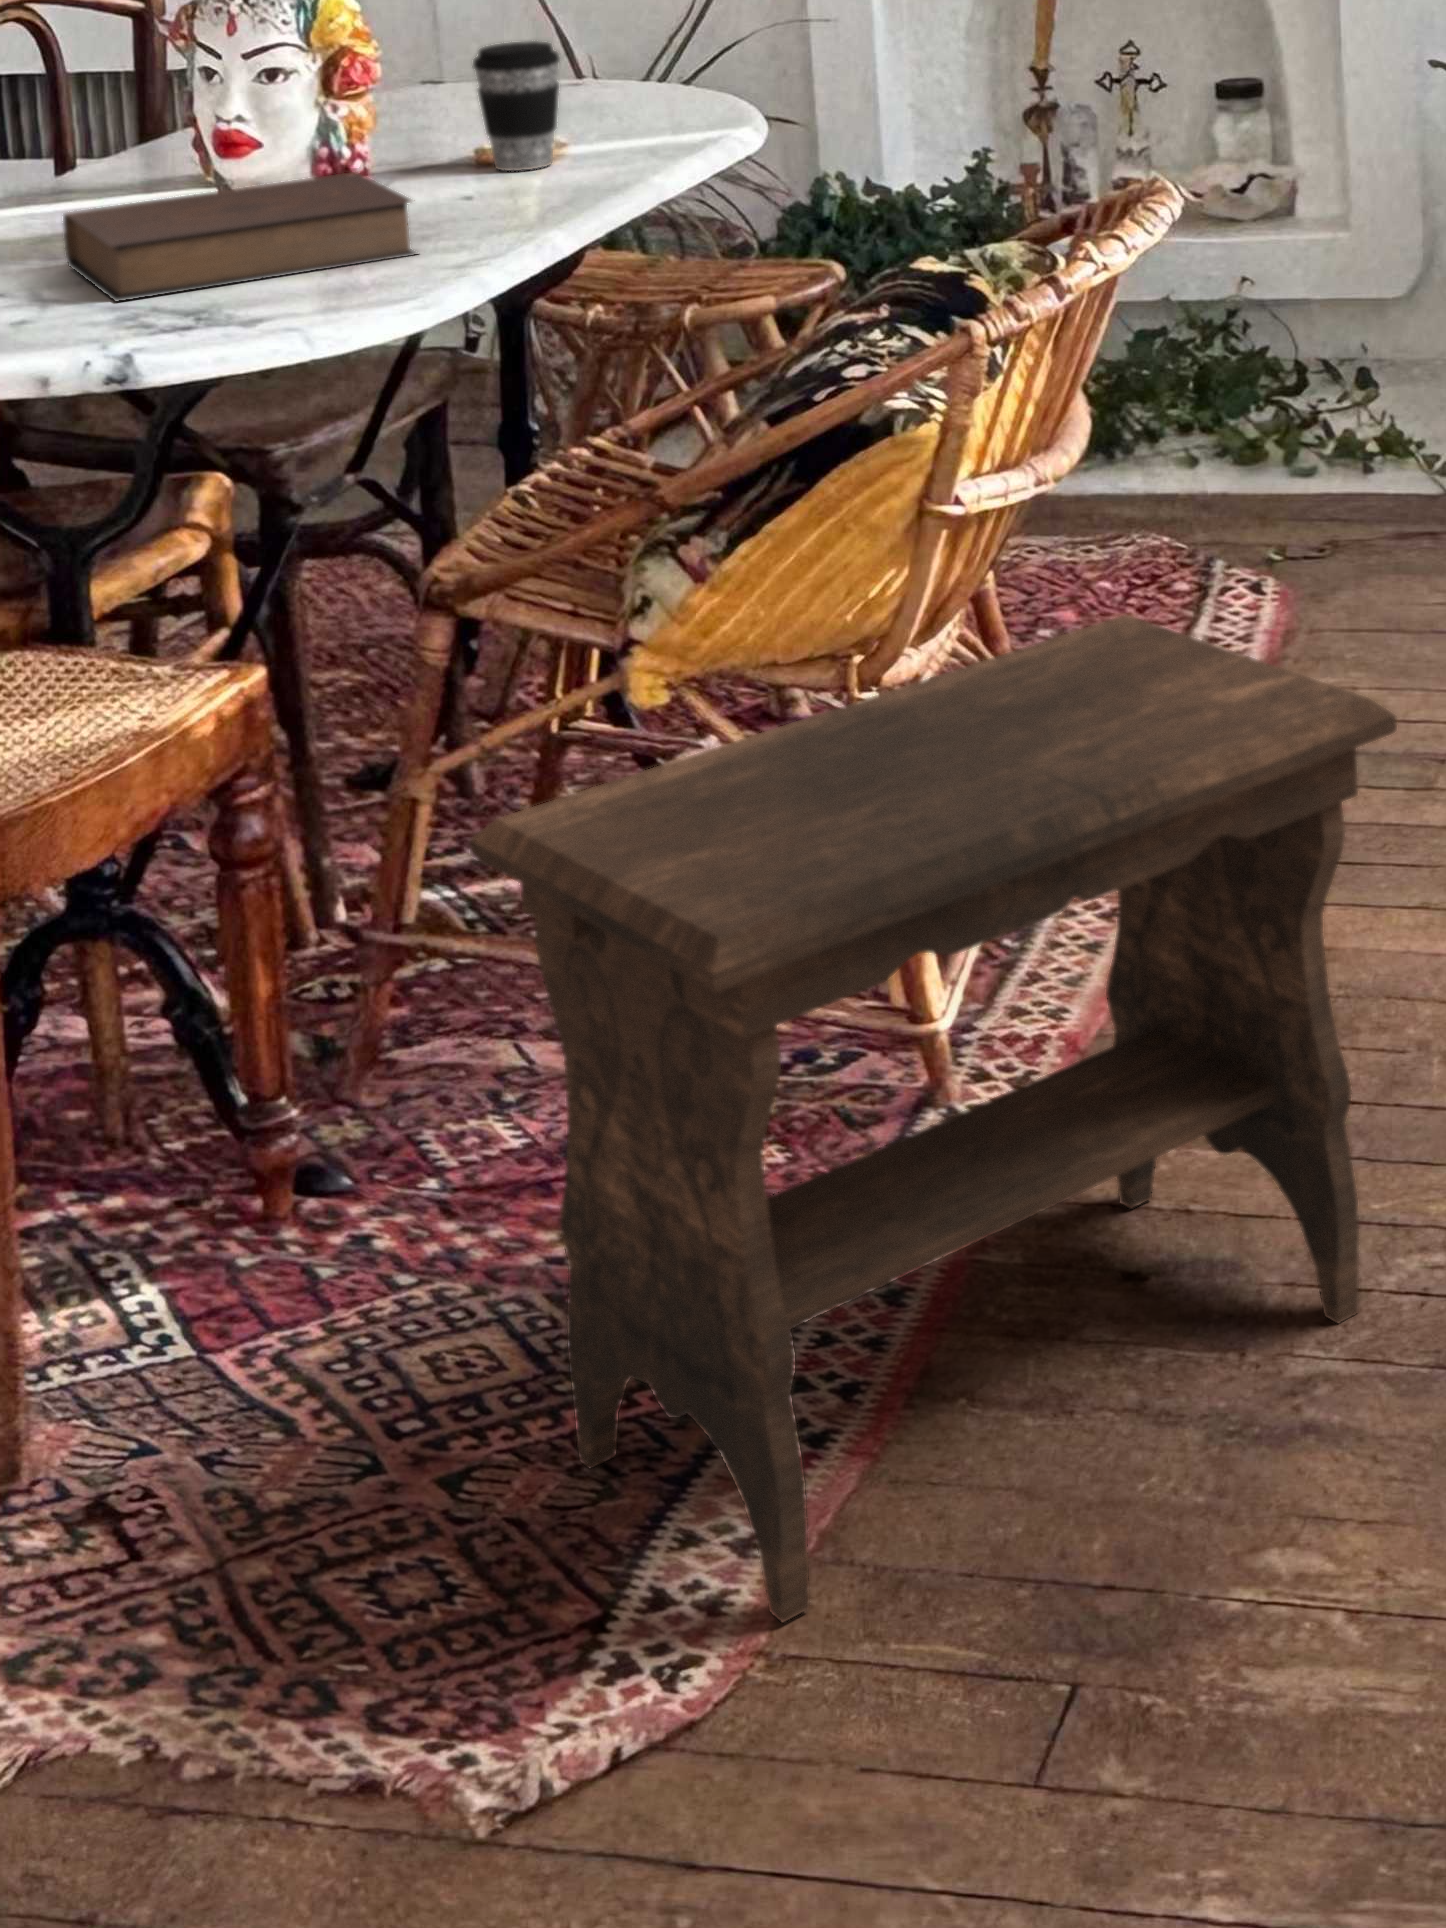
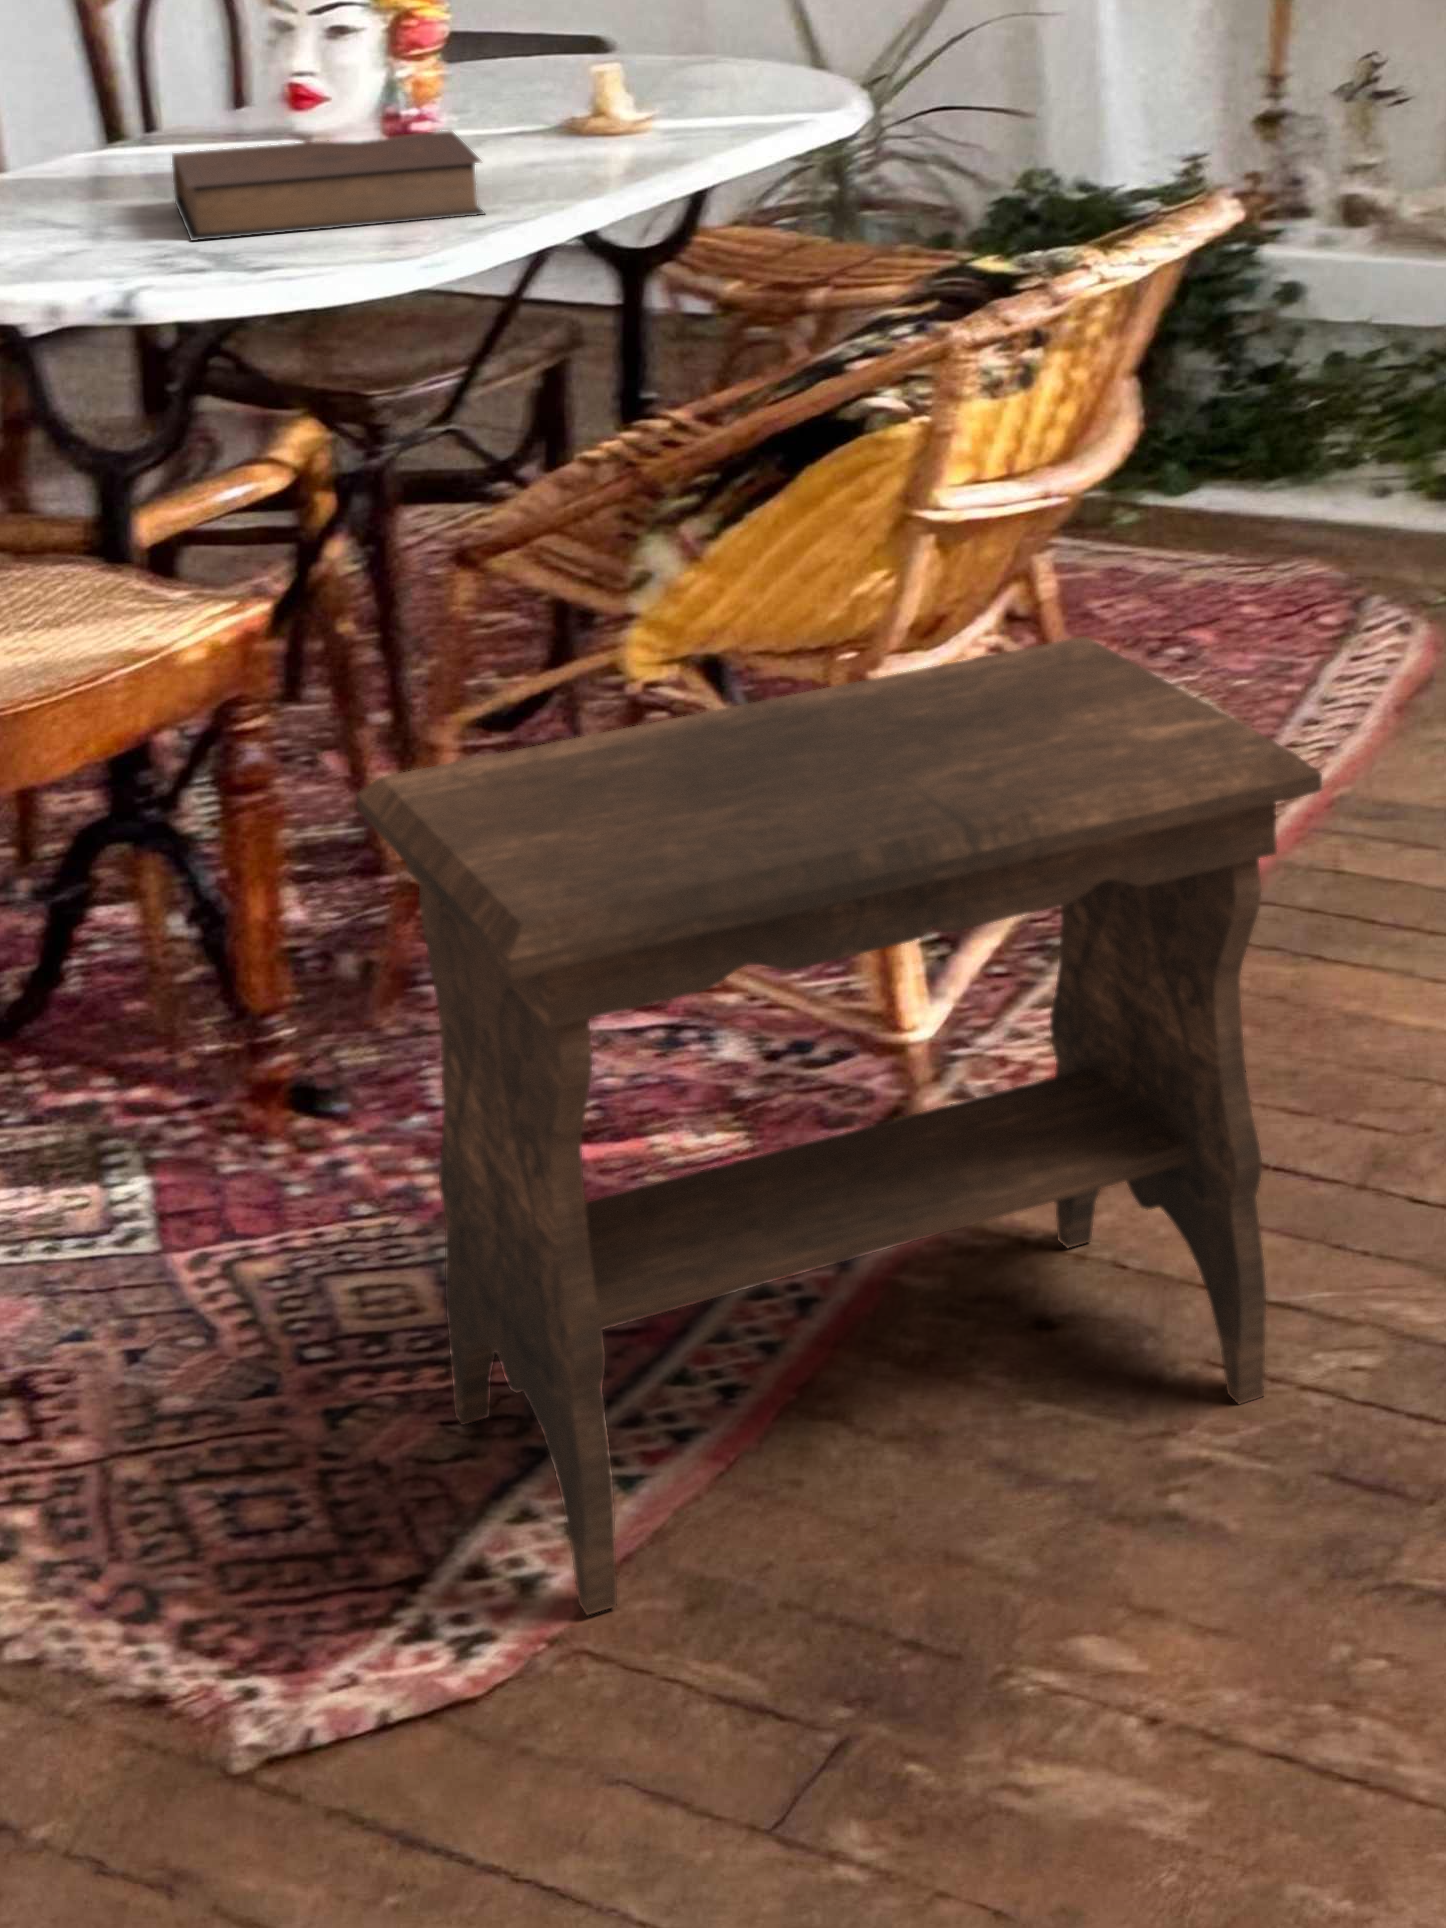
coffee cup: present [473,41,559,171] -> none [592,12,677,140]

